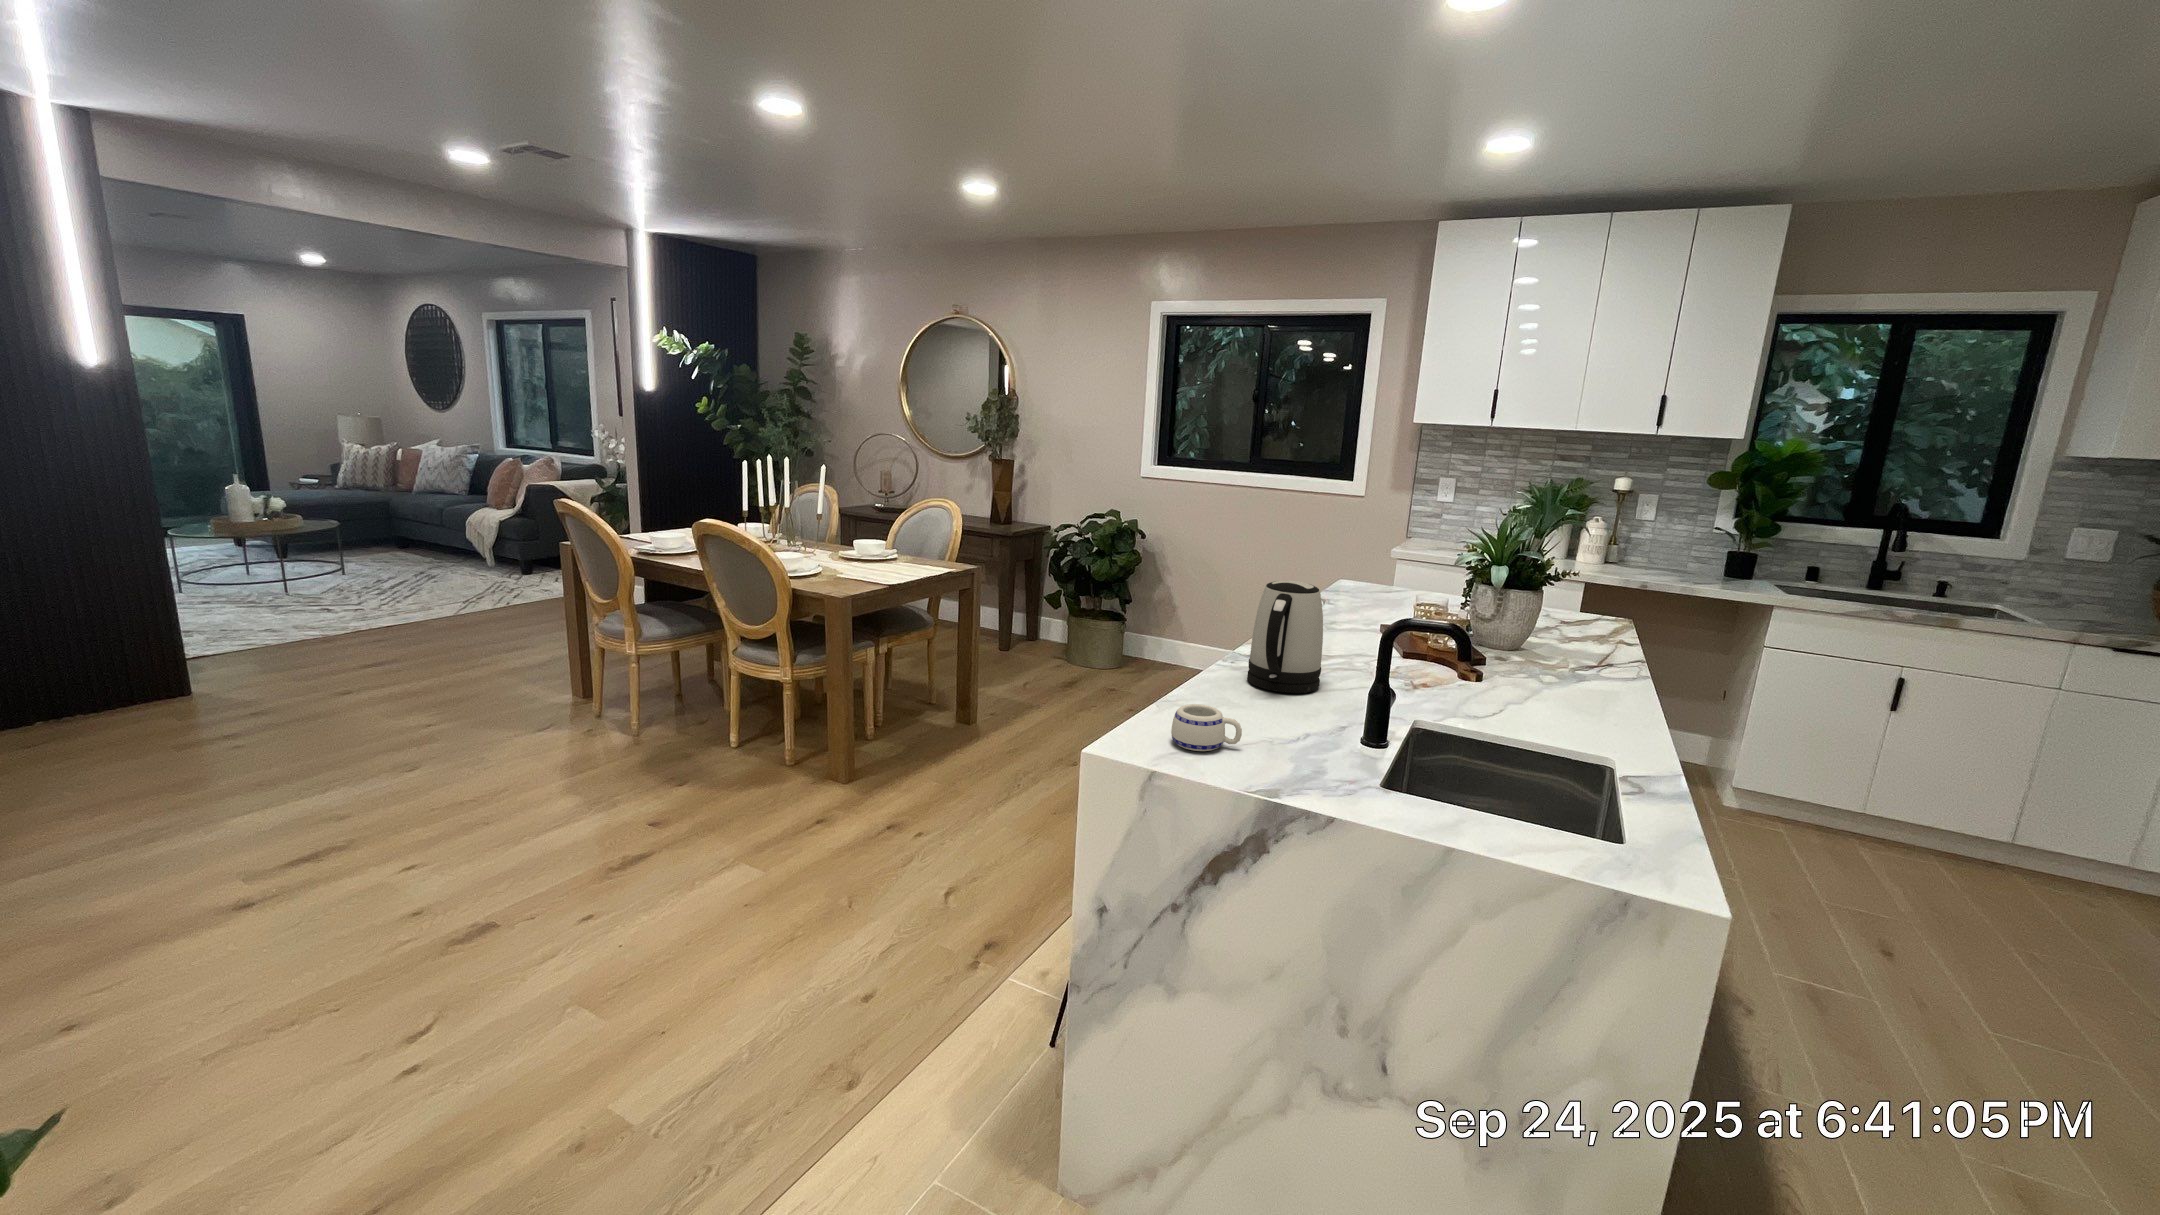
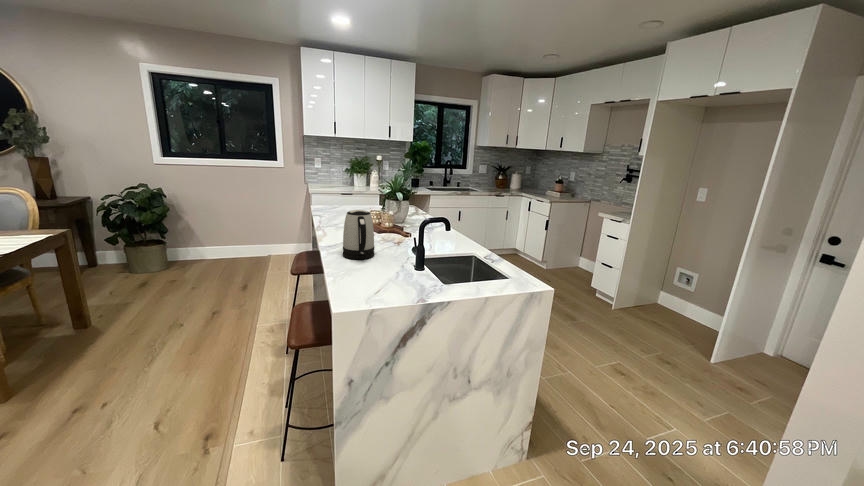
mug: present [1171,704,1242,751] -> none [358,273,388,294]

